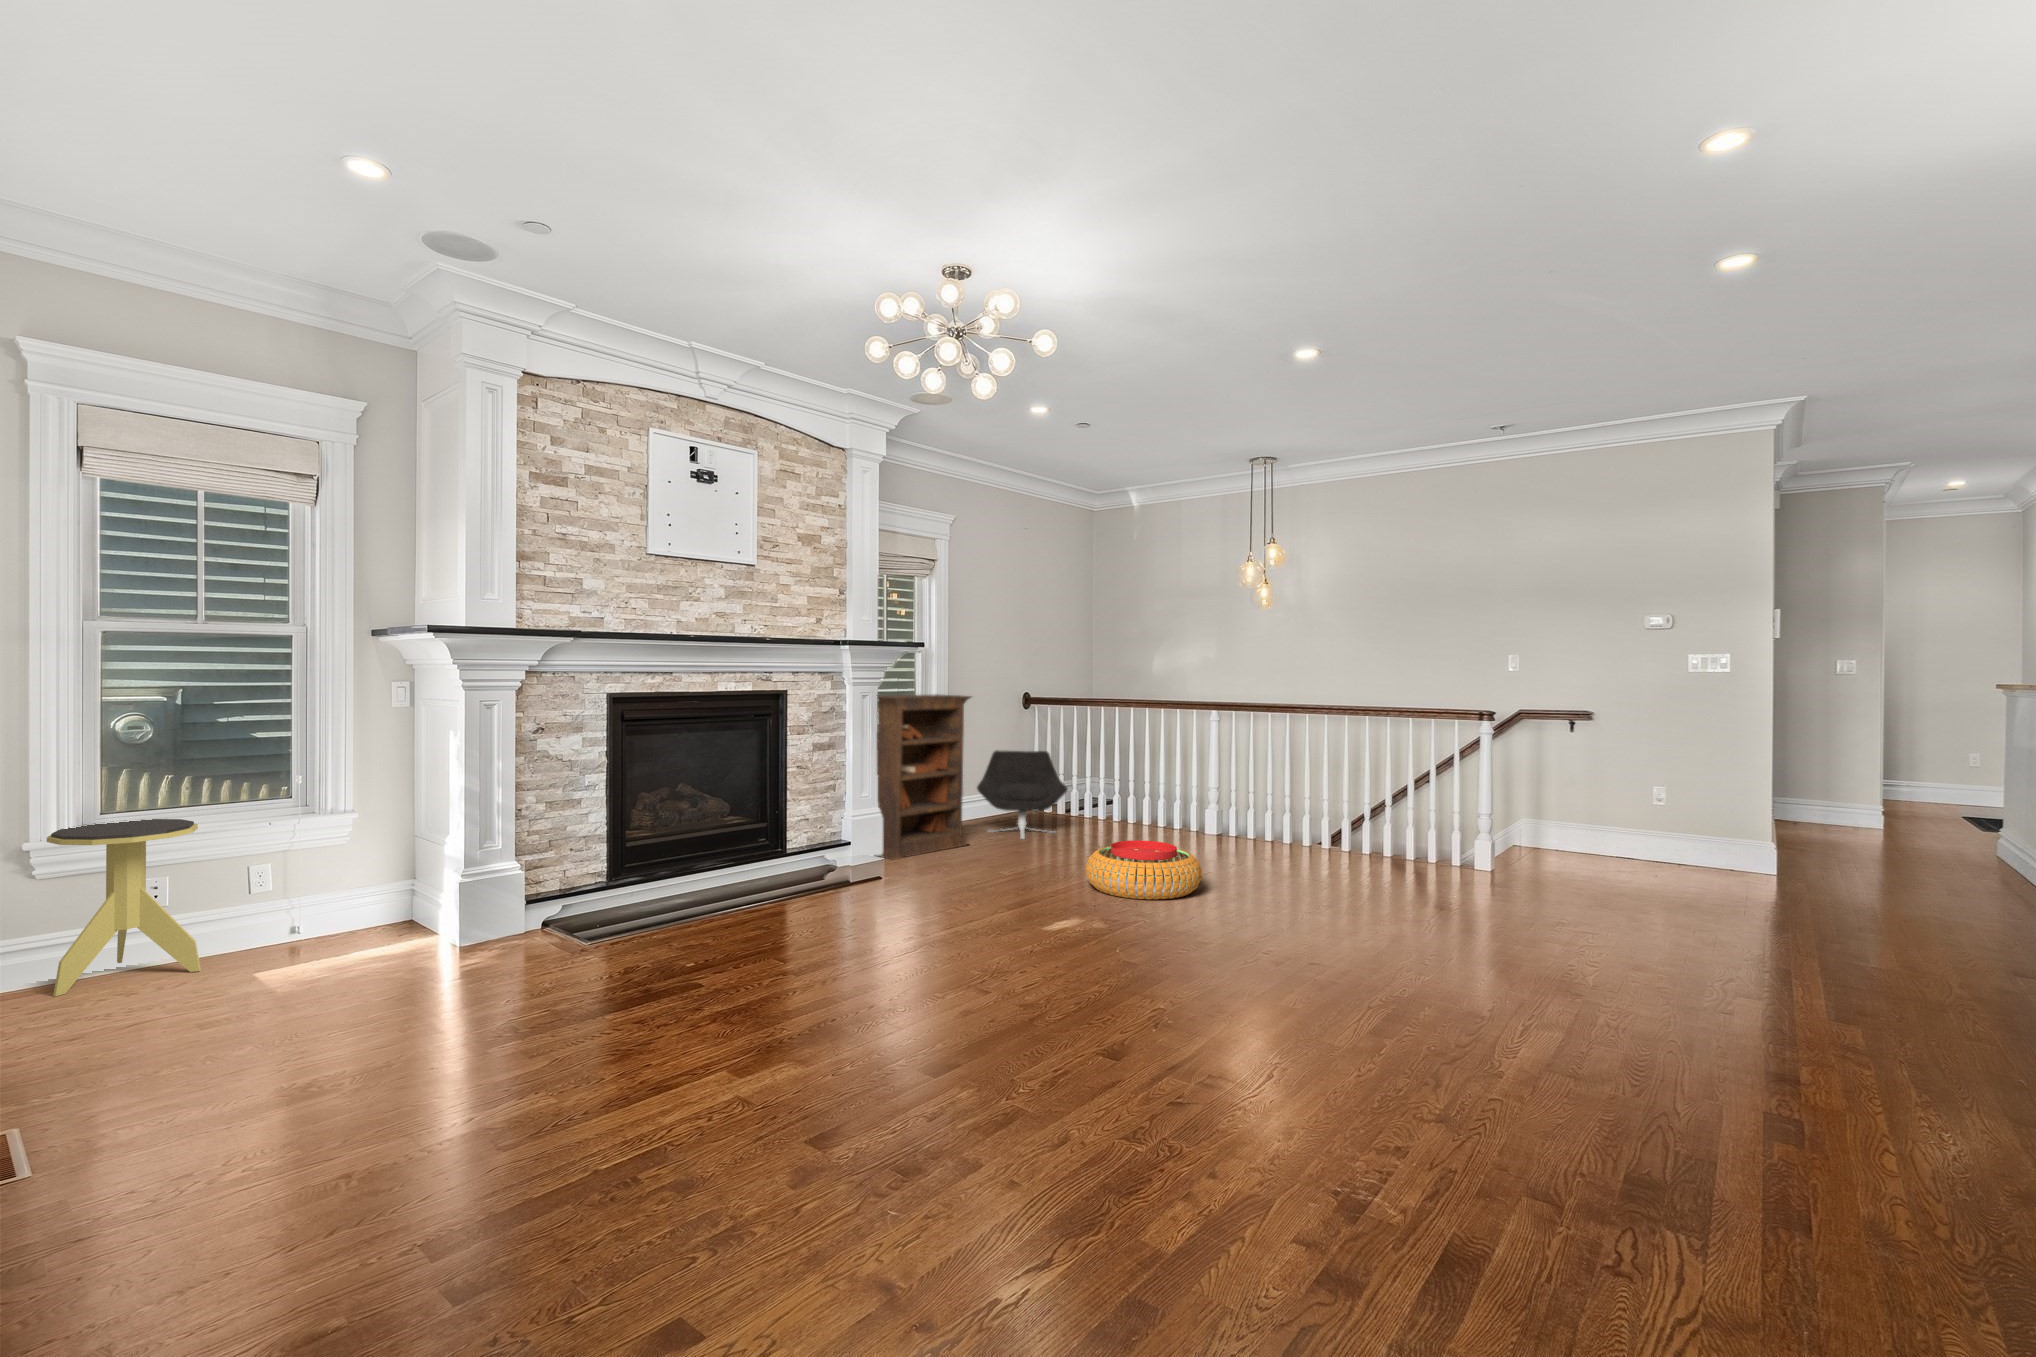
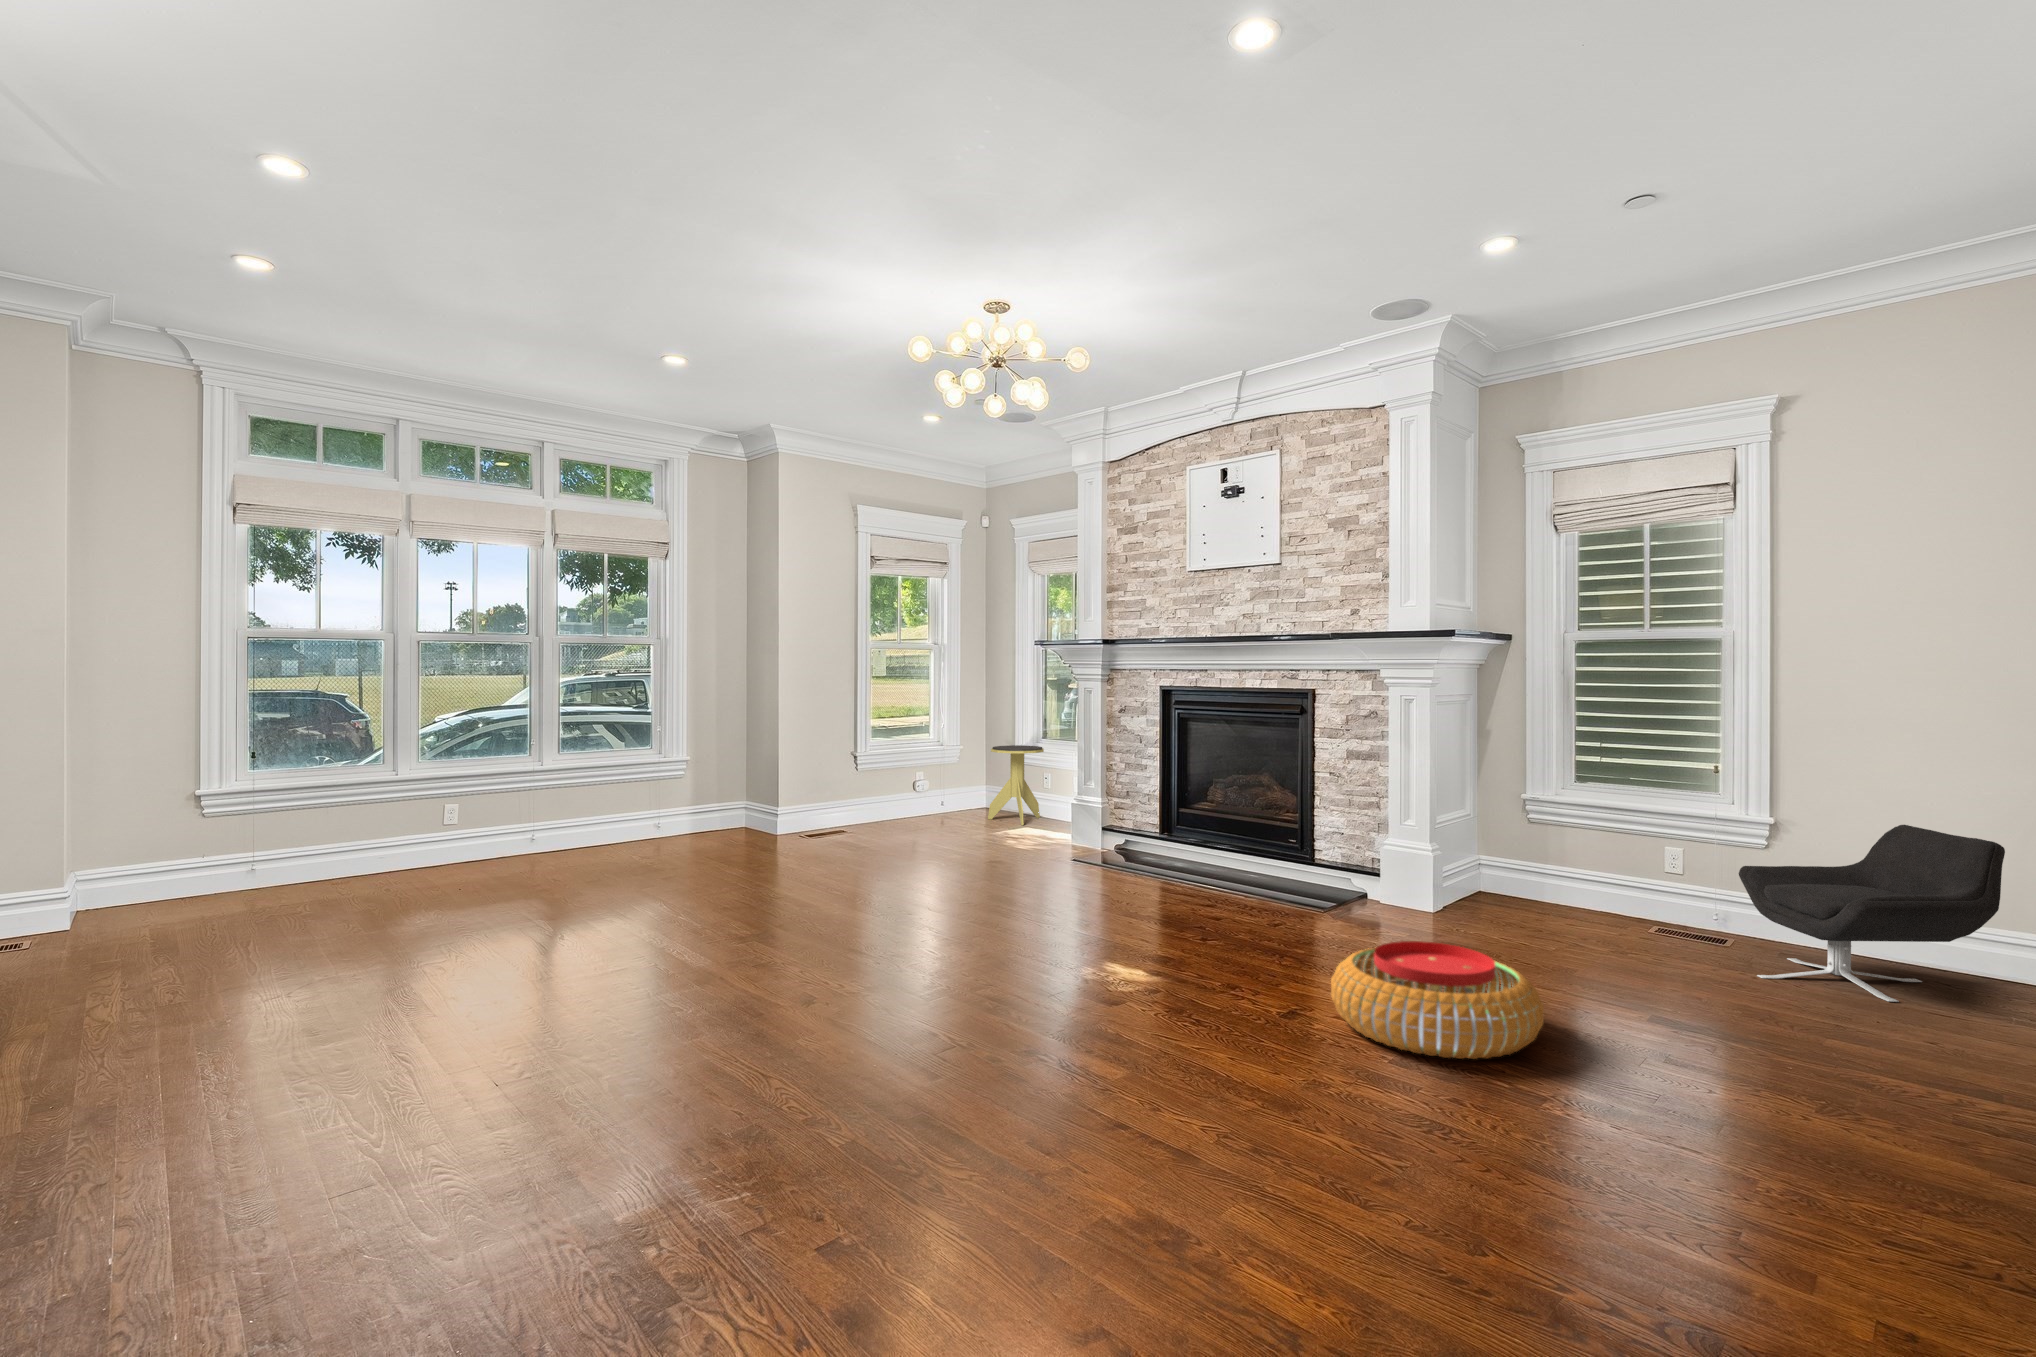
bookcase: present [877,694,971,859] -> none [1465,702,1661,947]

